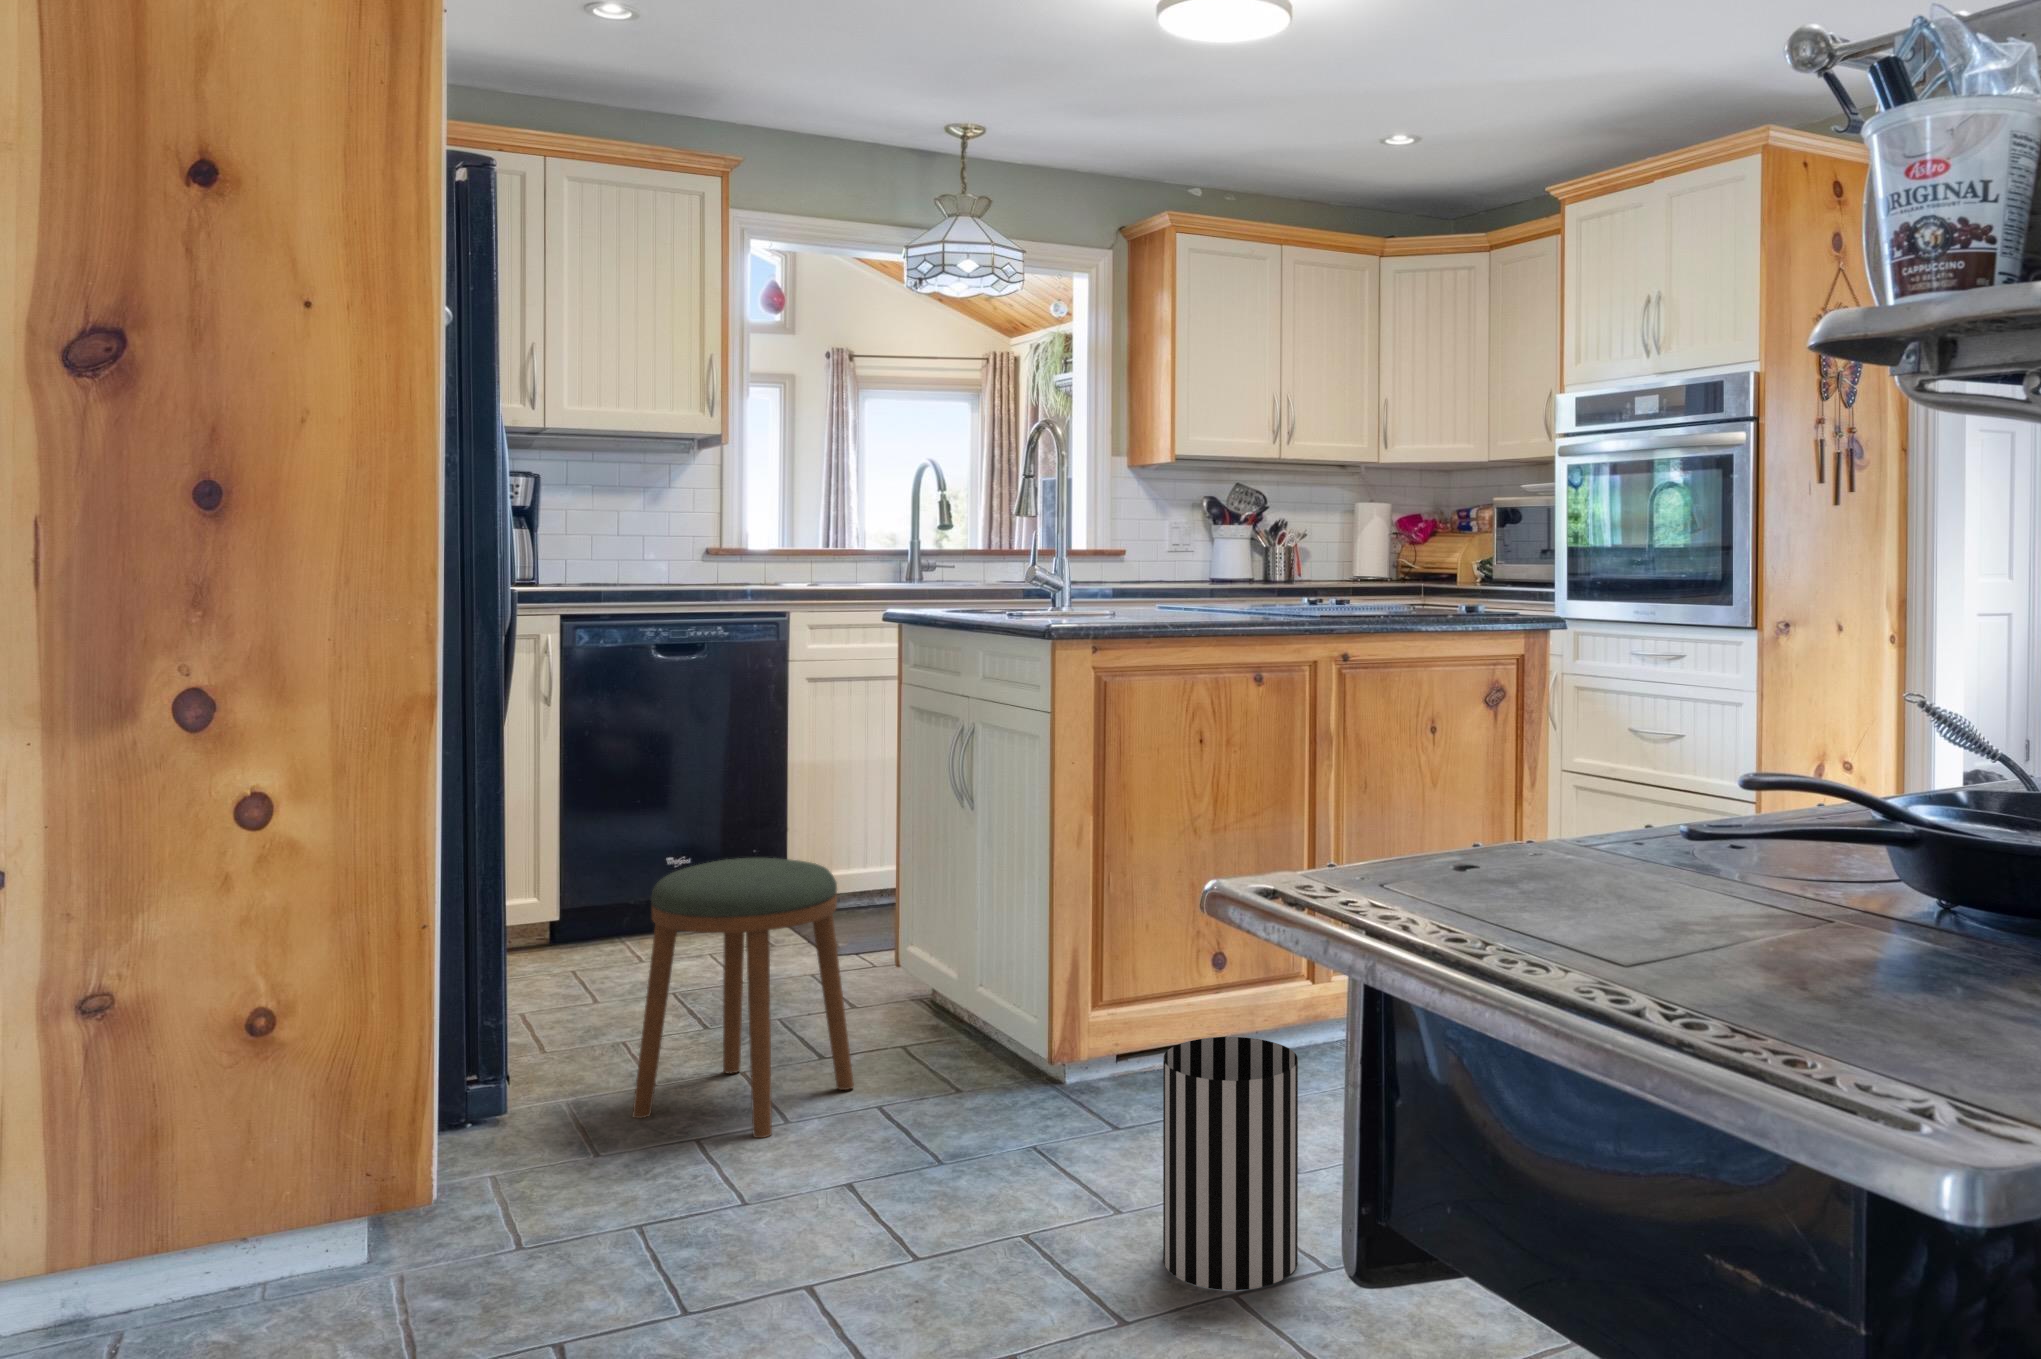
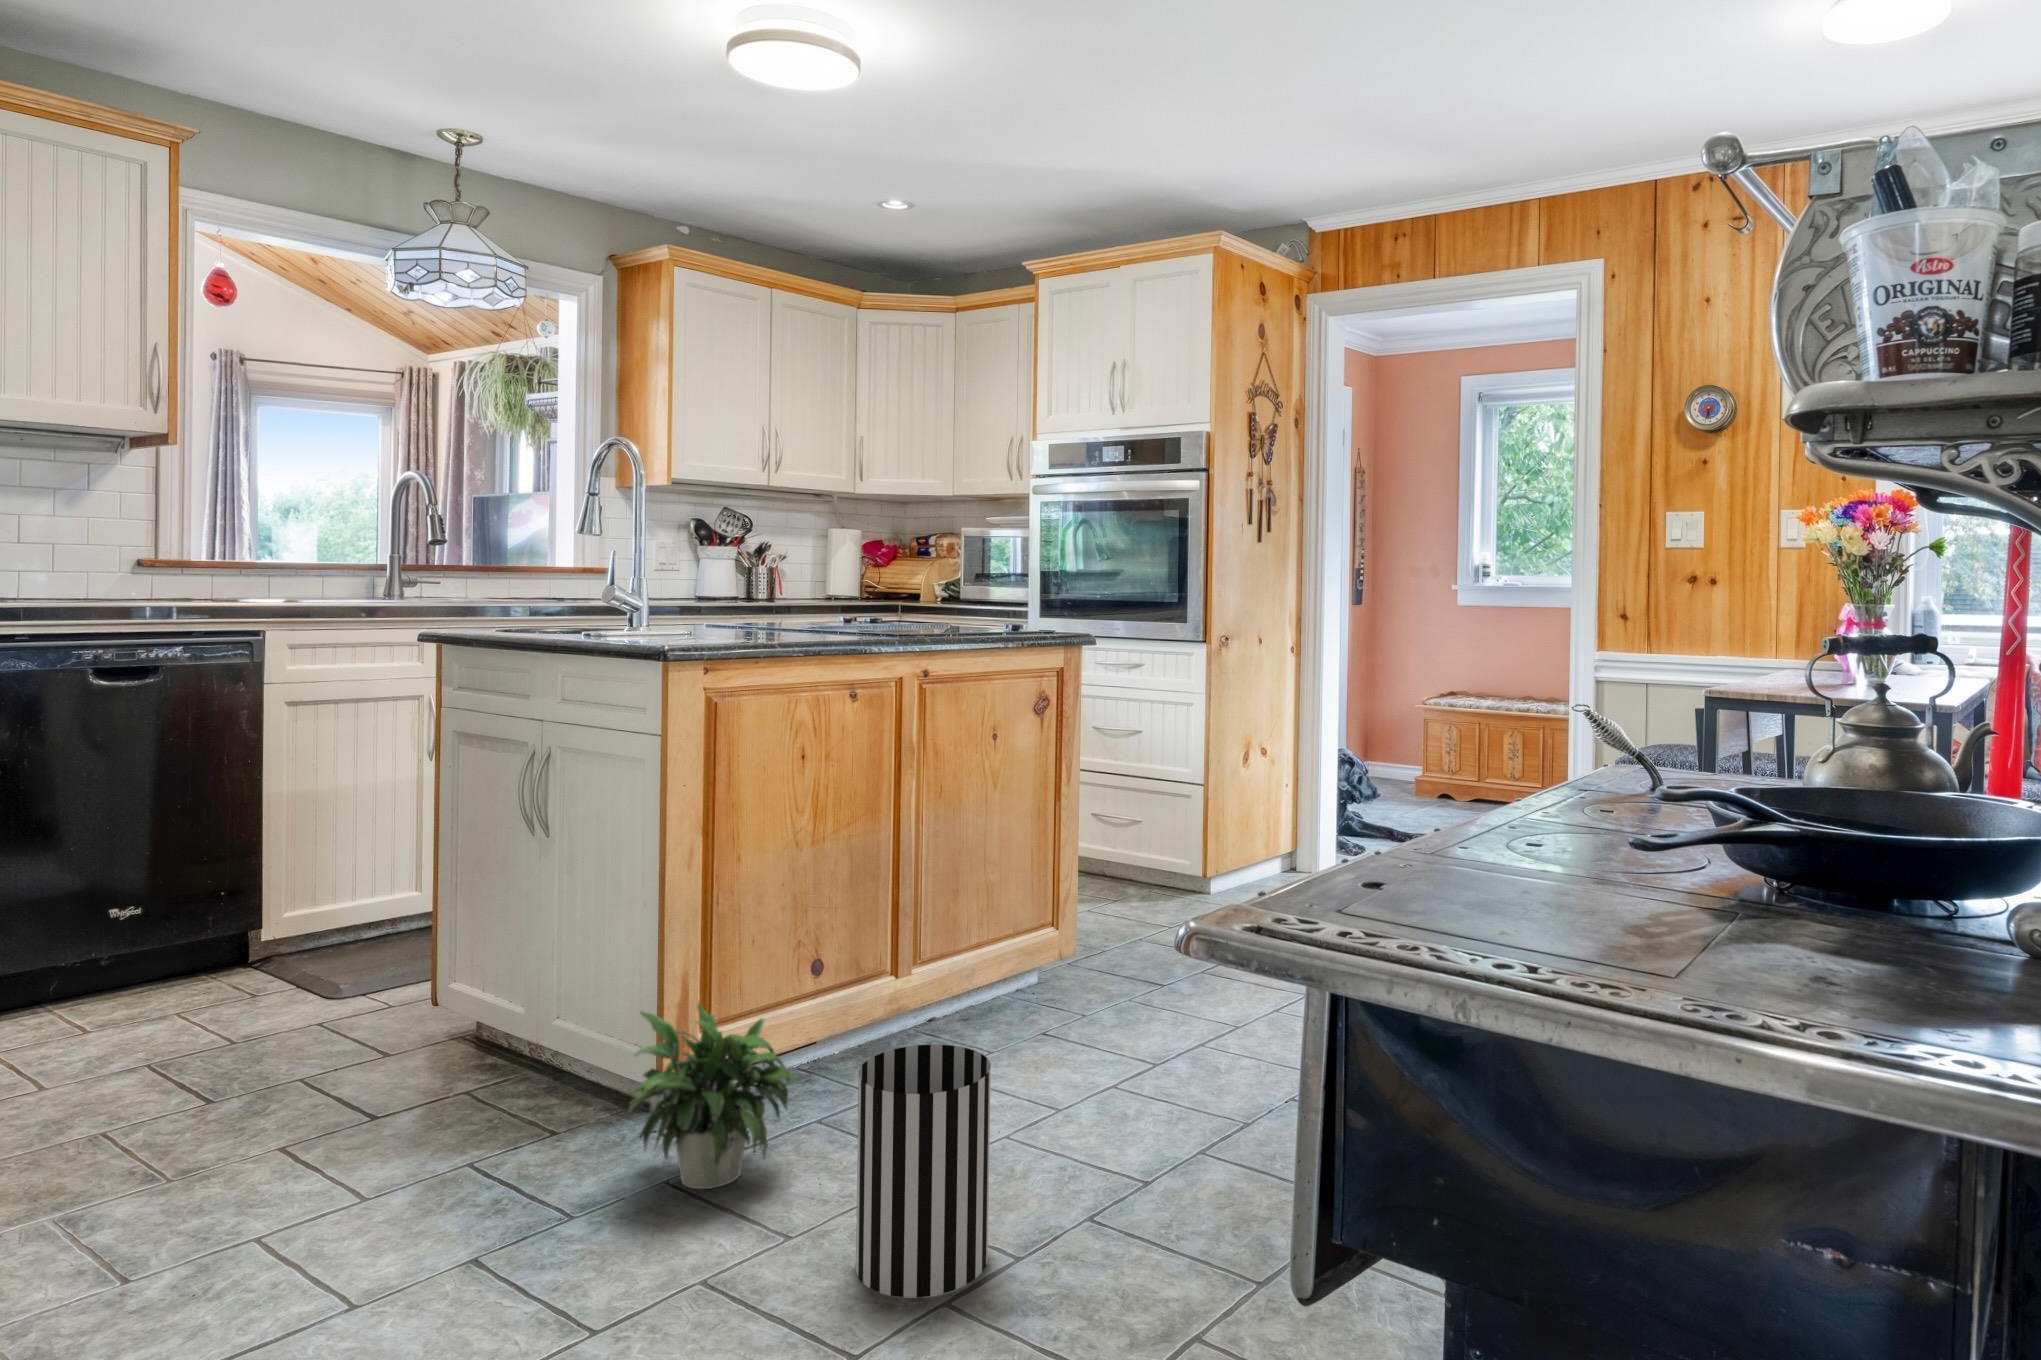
stool: present [632,858,854,1138] -> none [145,910,428,1234]
potted plant: none [992,976,1151,1160] -> present [628,1003,795,1189]

